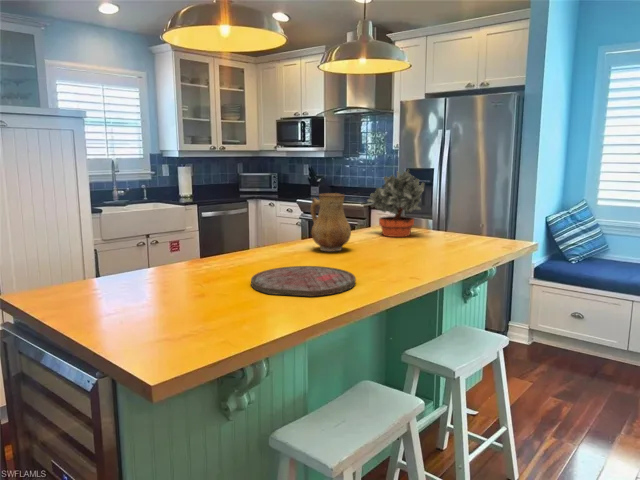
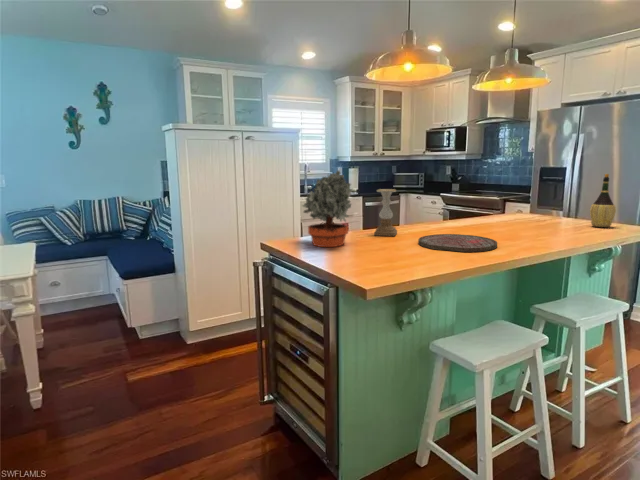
potted plant: present [368,169,424,237] -> present [302,171,352,247]
wine bottle: none [461,181,488,244] -> present [590,174,616,227]
ceramic pitcher: present [311,193,351,251] -> none [460,183,492,227]
candle holder: none [191,205,225,273] -> present [374,189,397,236]

